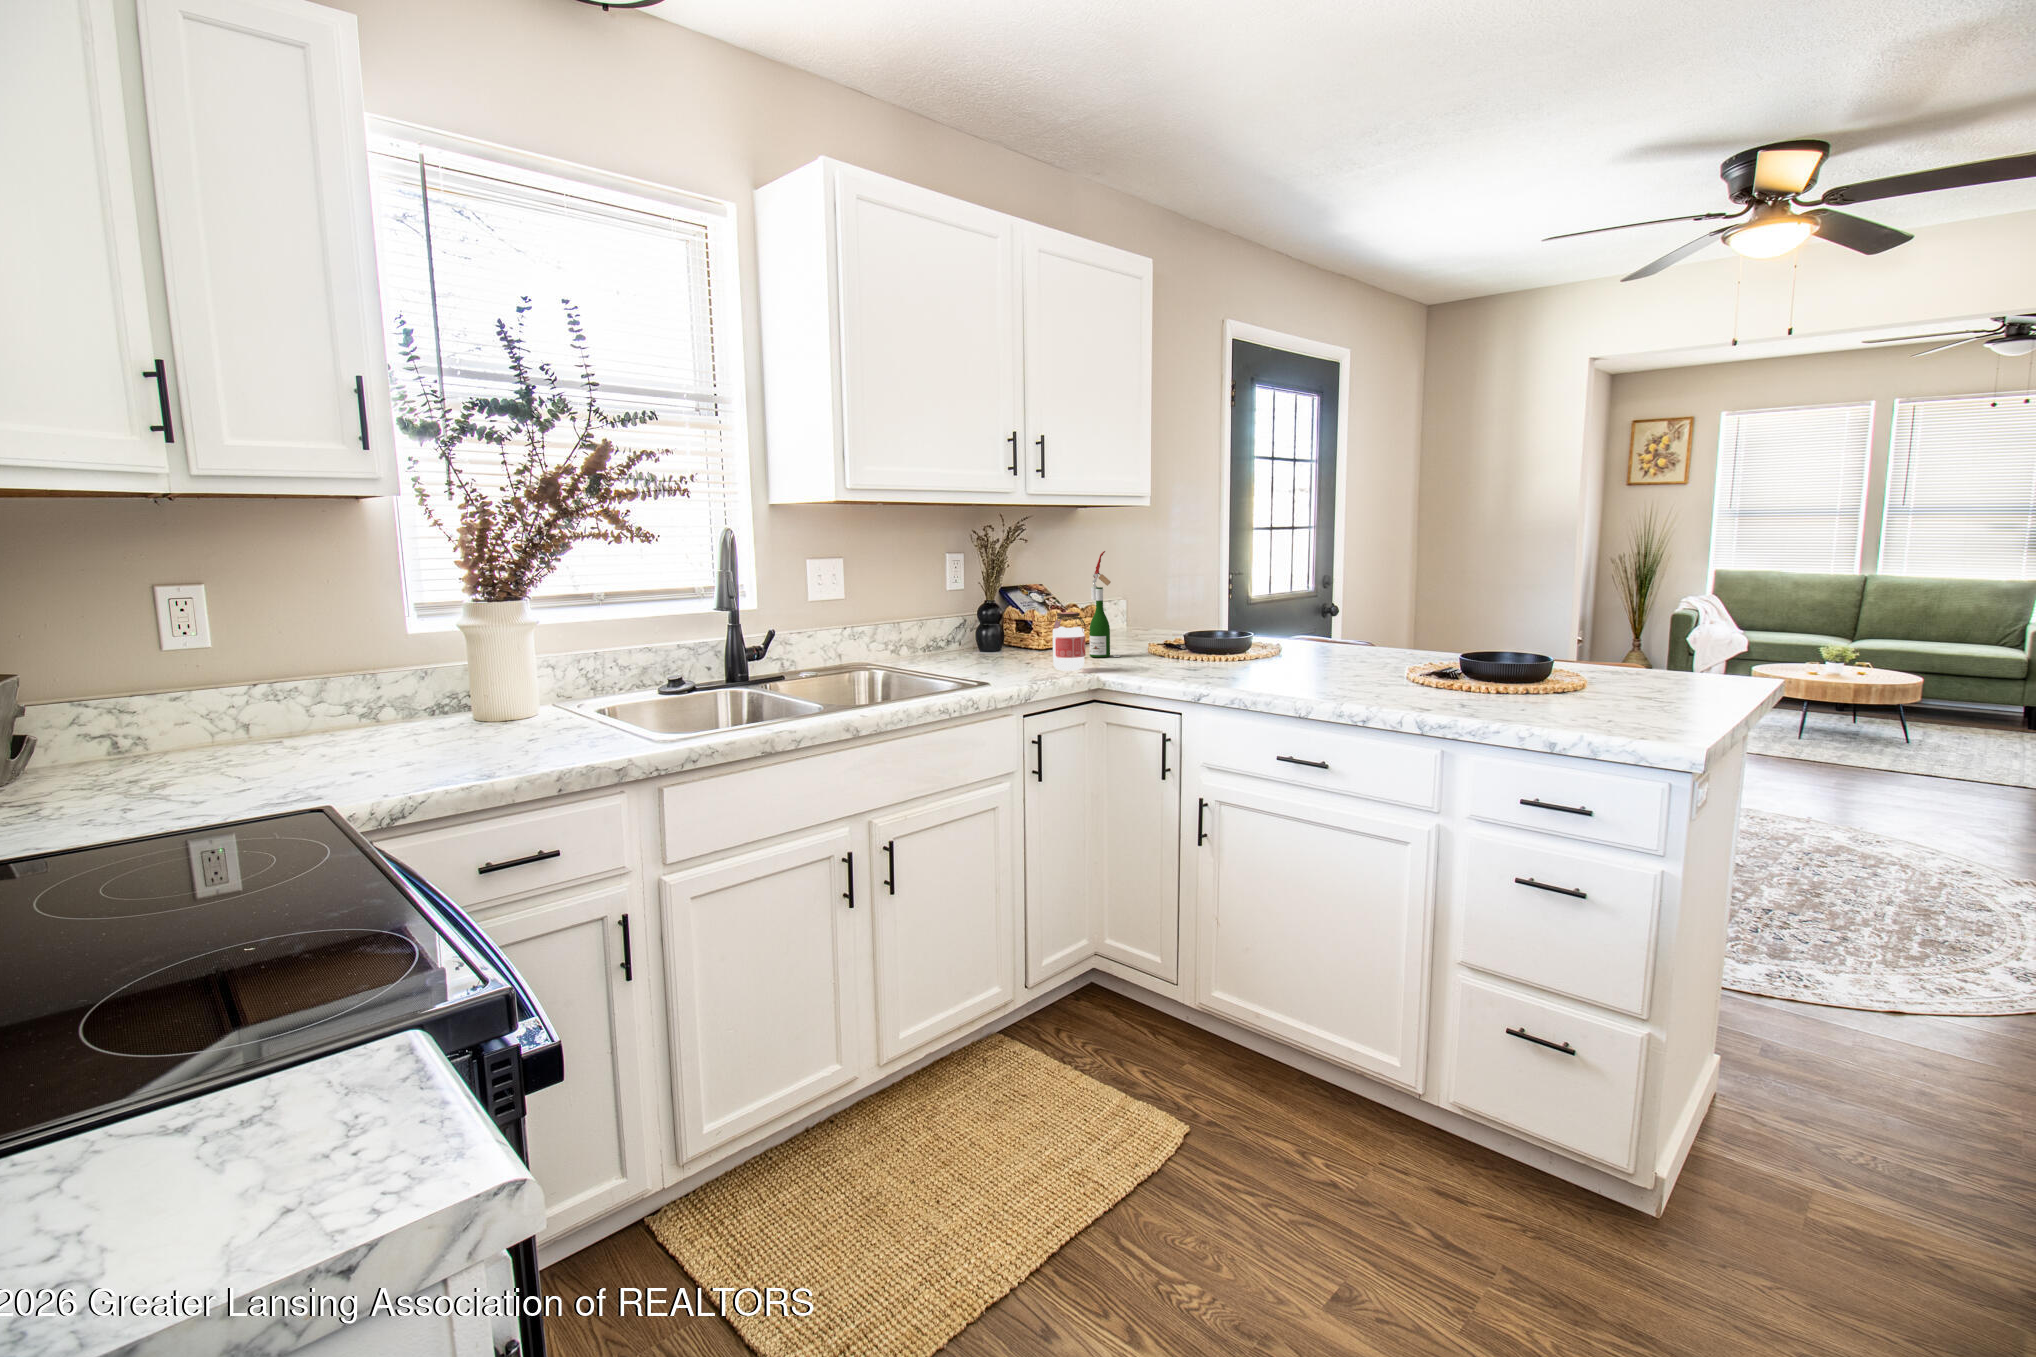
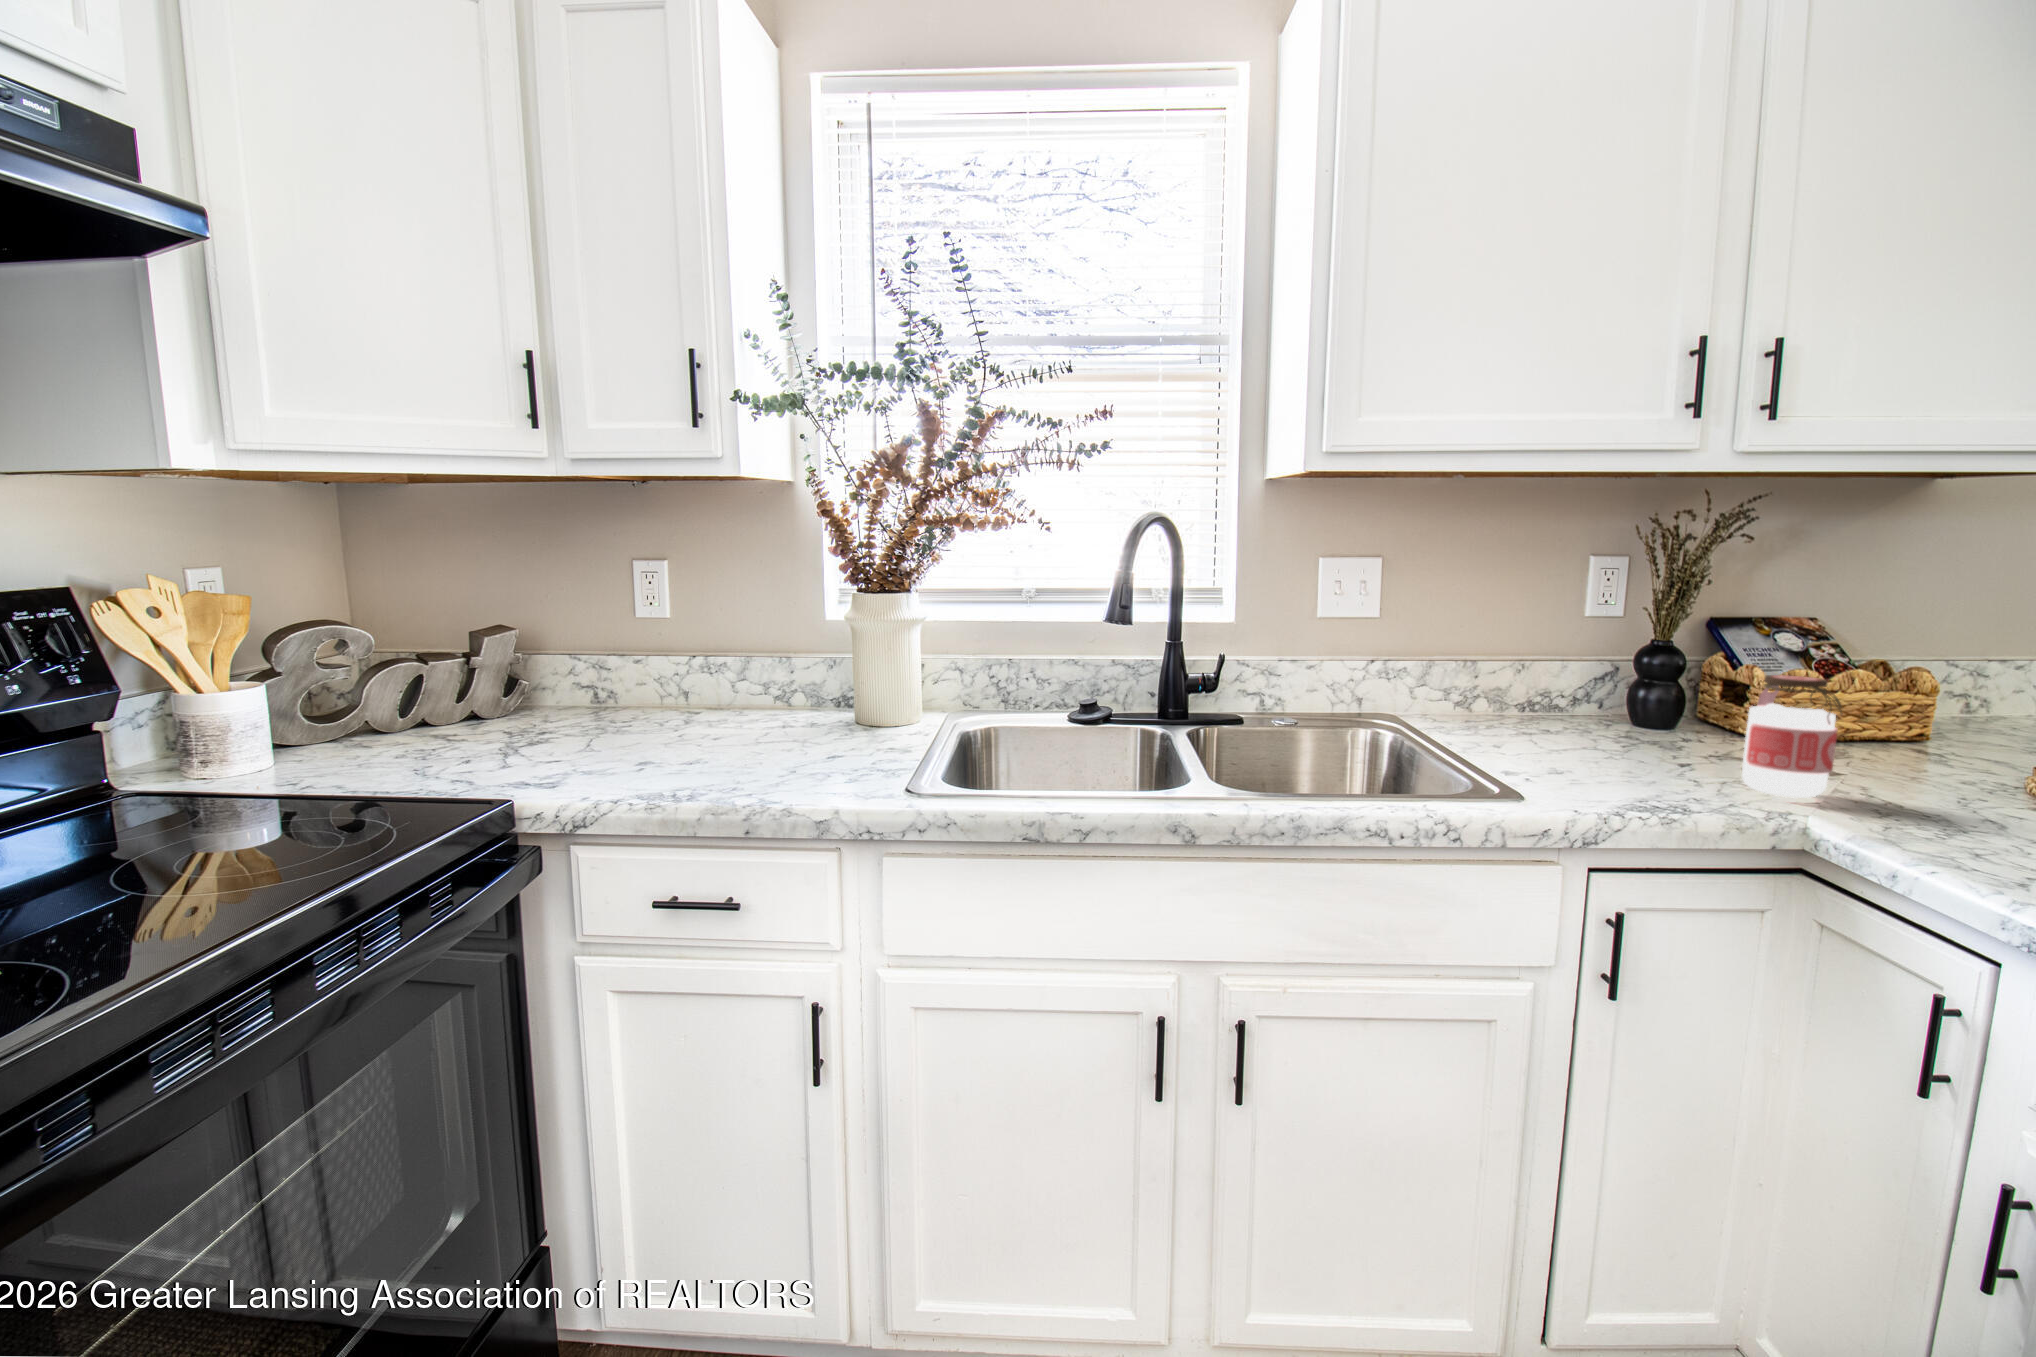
wine bottle: present [1089,551,1120,657] -> none [1870,556,1960,783]

